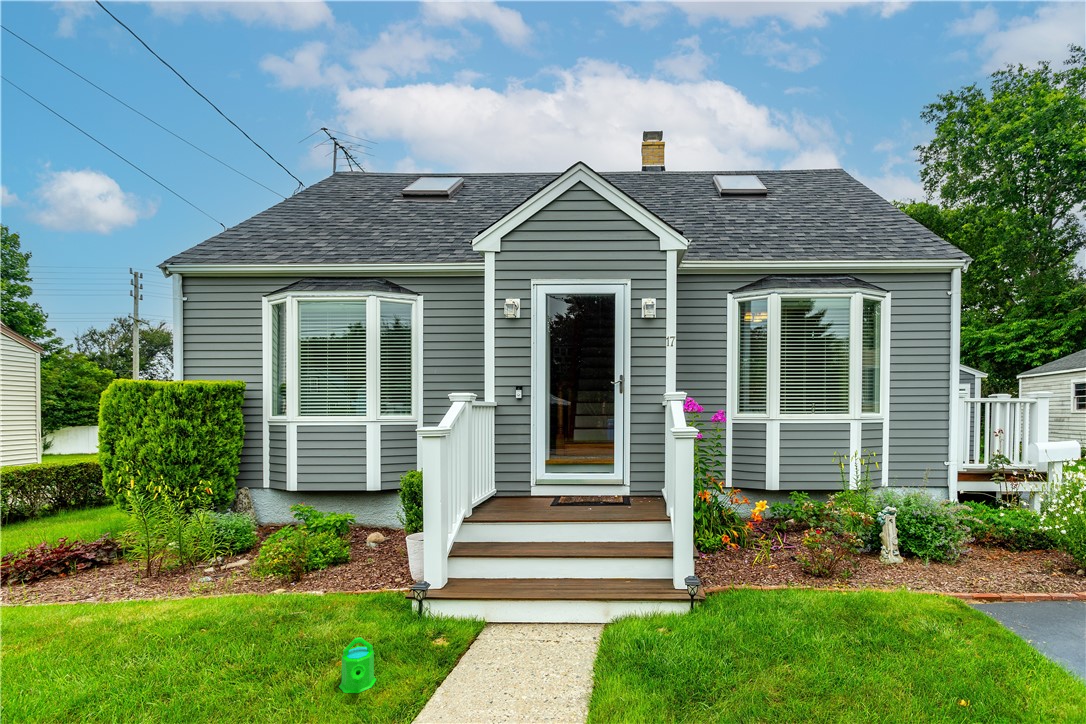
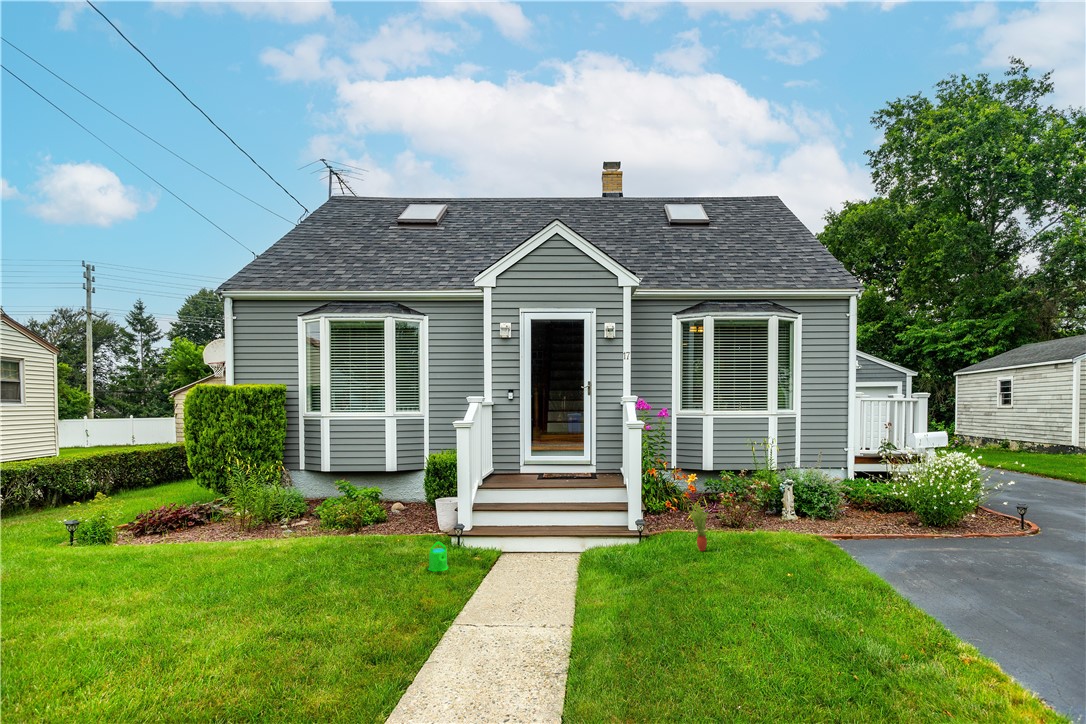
potted plant: none [784,577,821,661] -> present [690,508,708,551]

